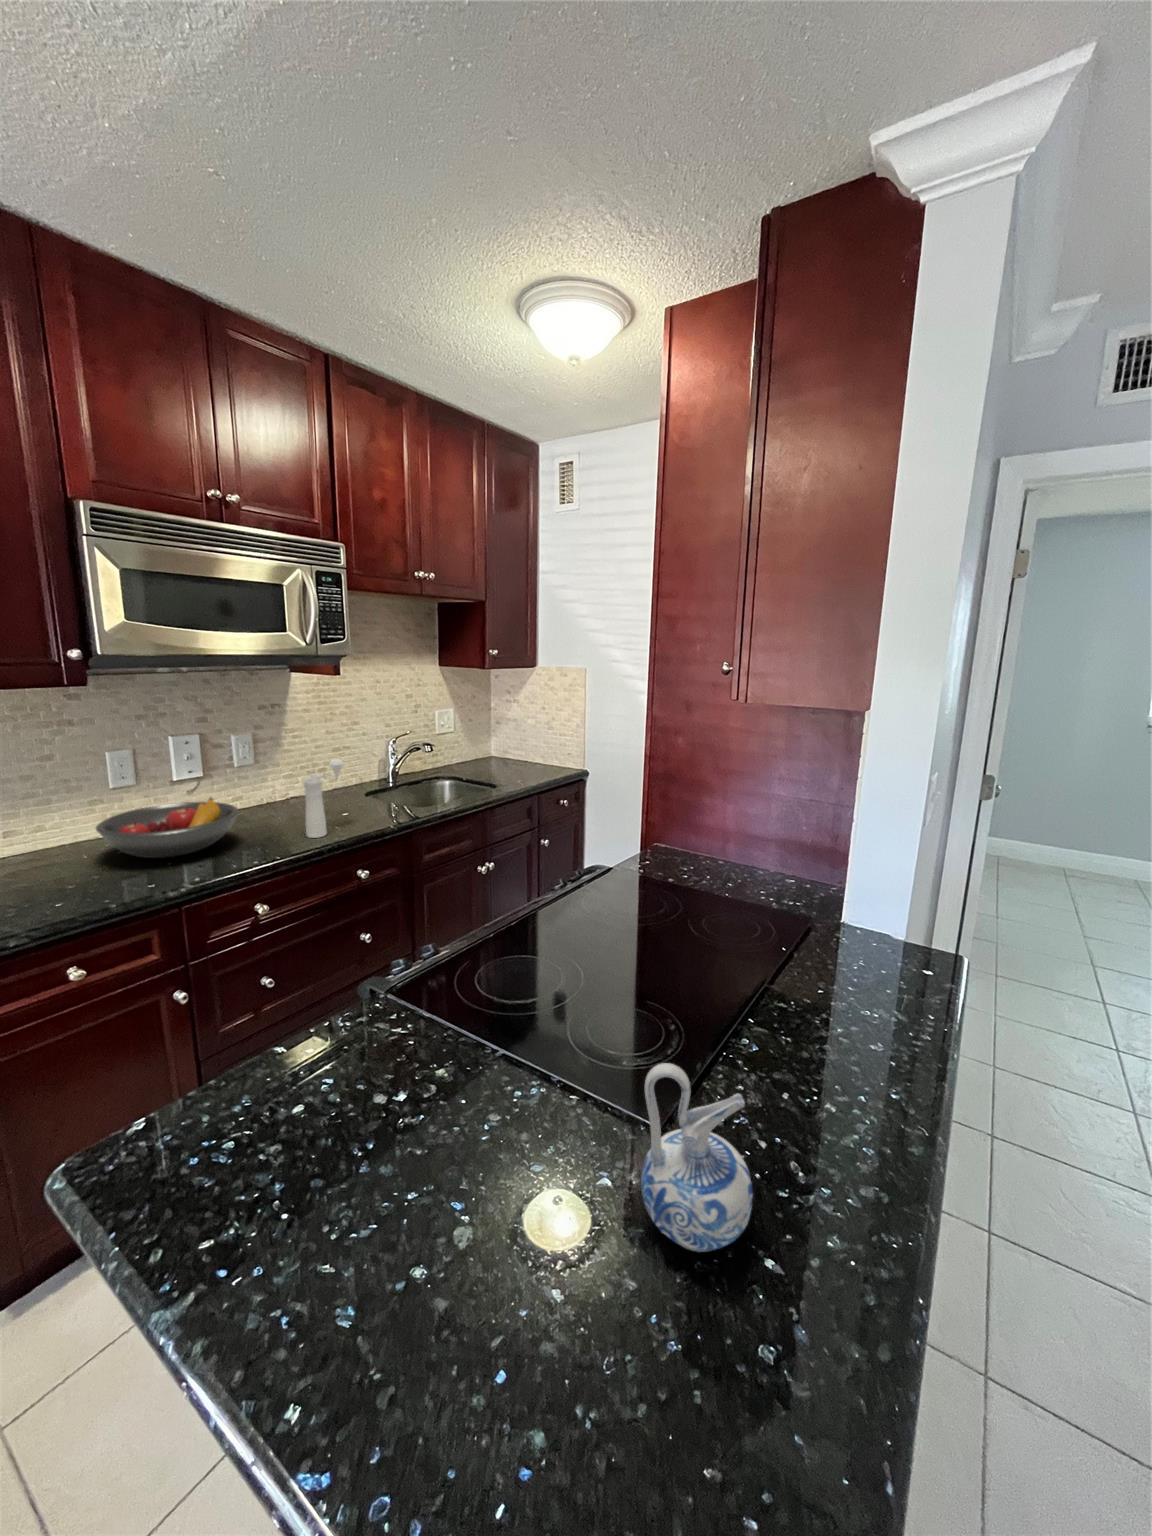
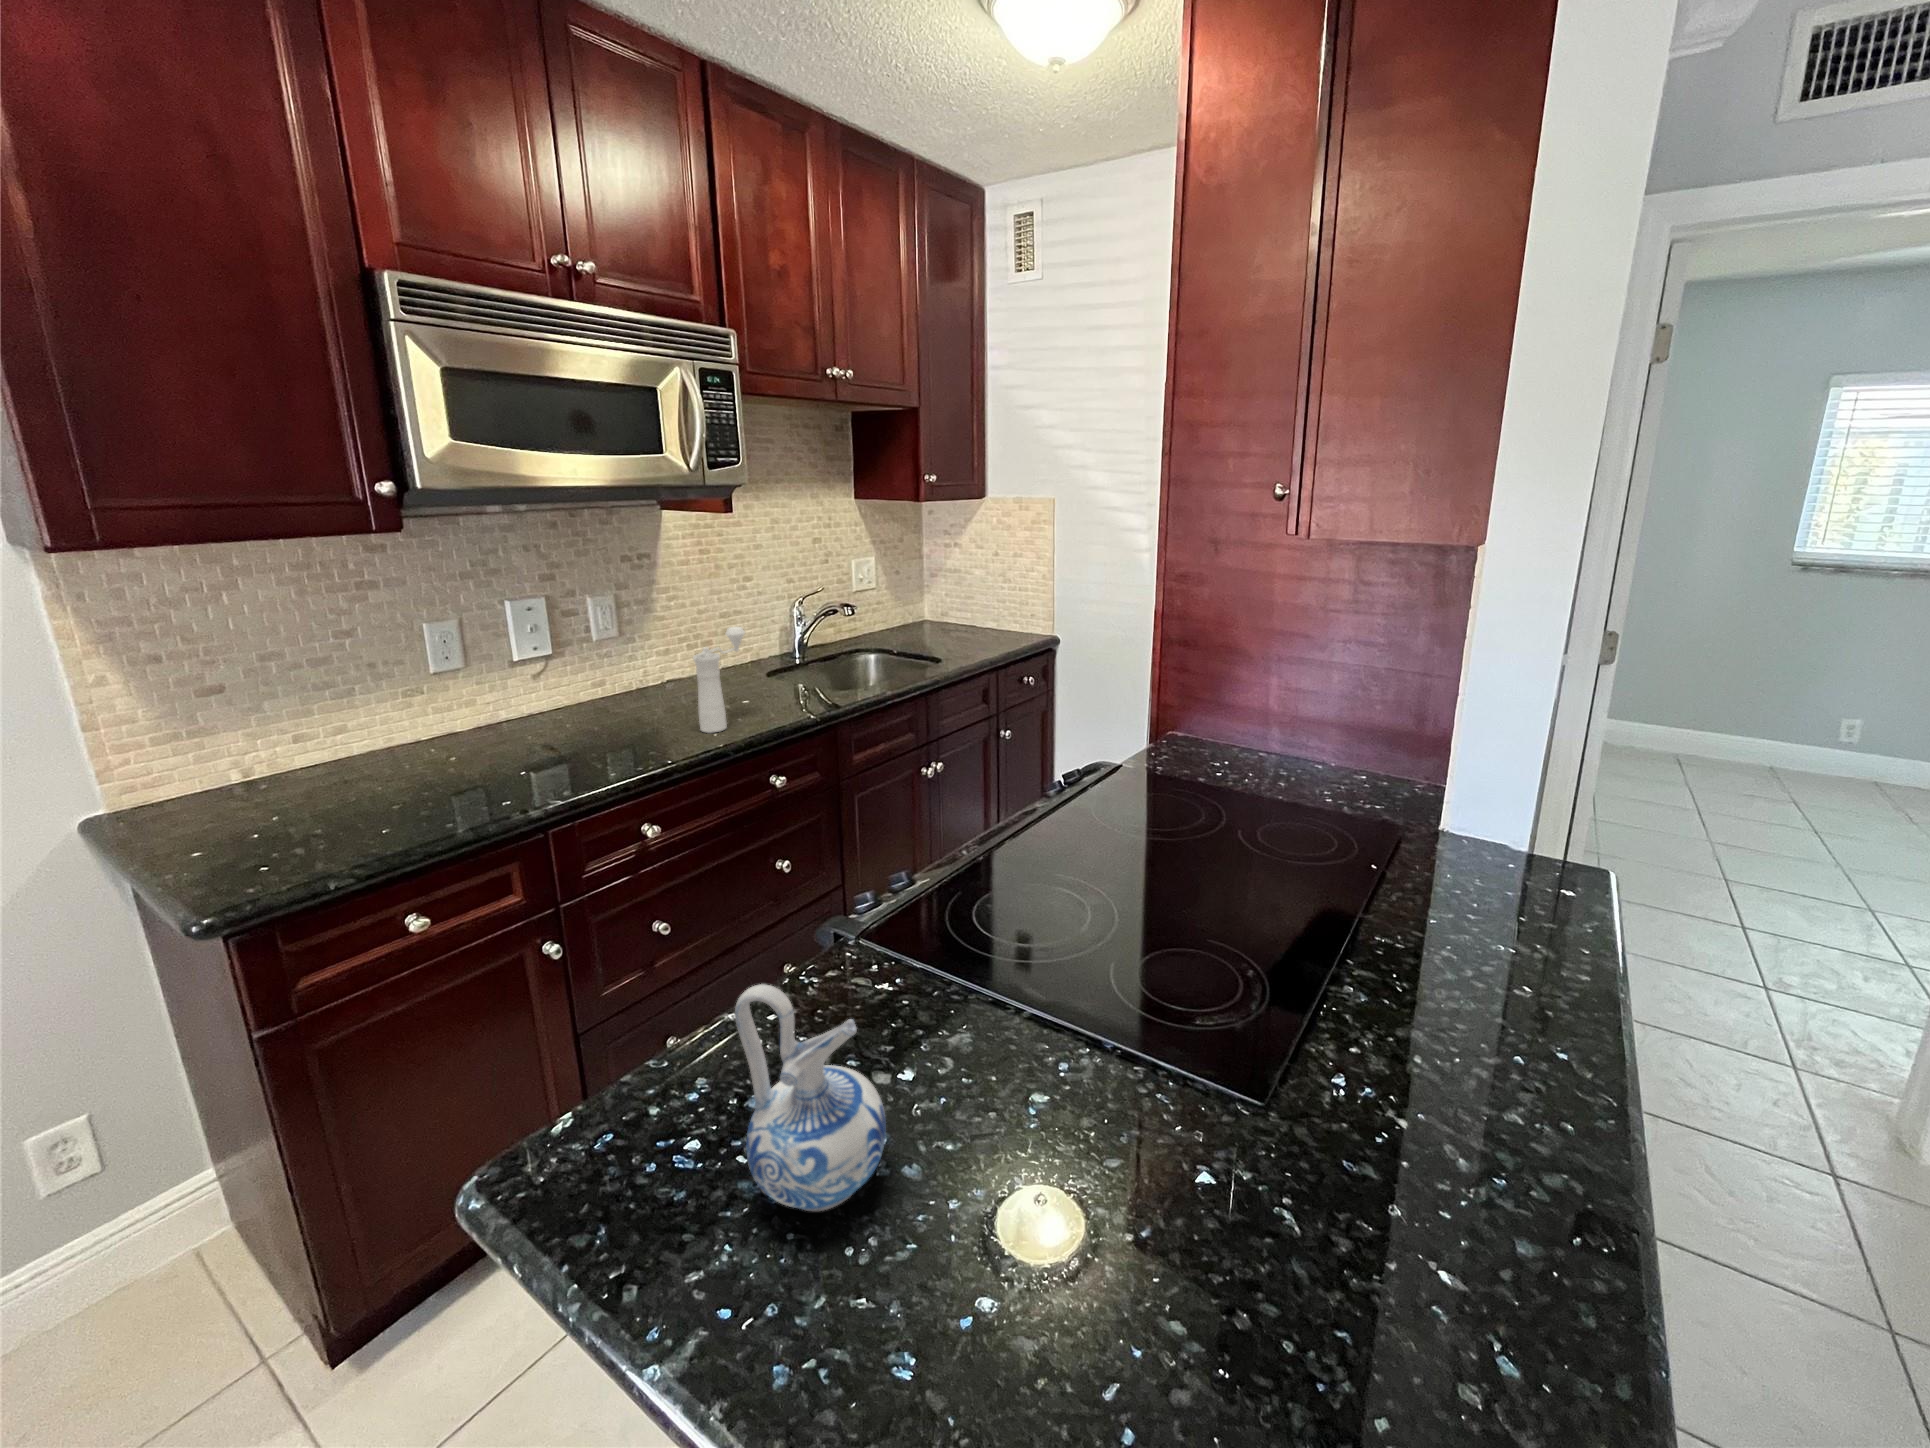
fruit bowl: present [96,798,239,858] -> none [421,681,610,763]
ceramic pitcher: present [641,1063,753,1252] -> present [735,984,886,1211]

